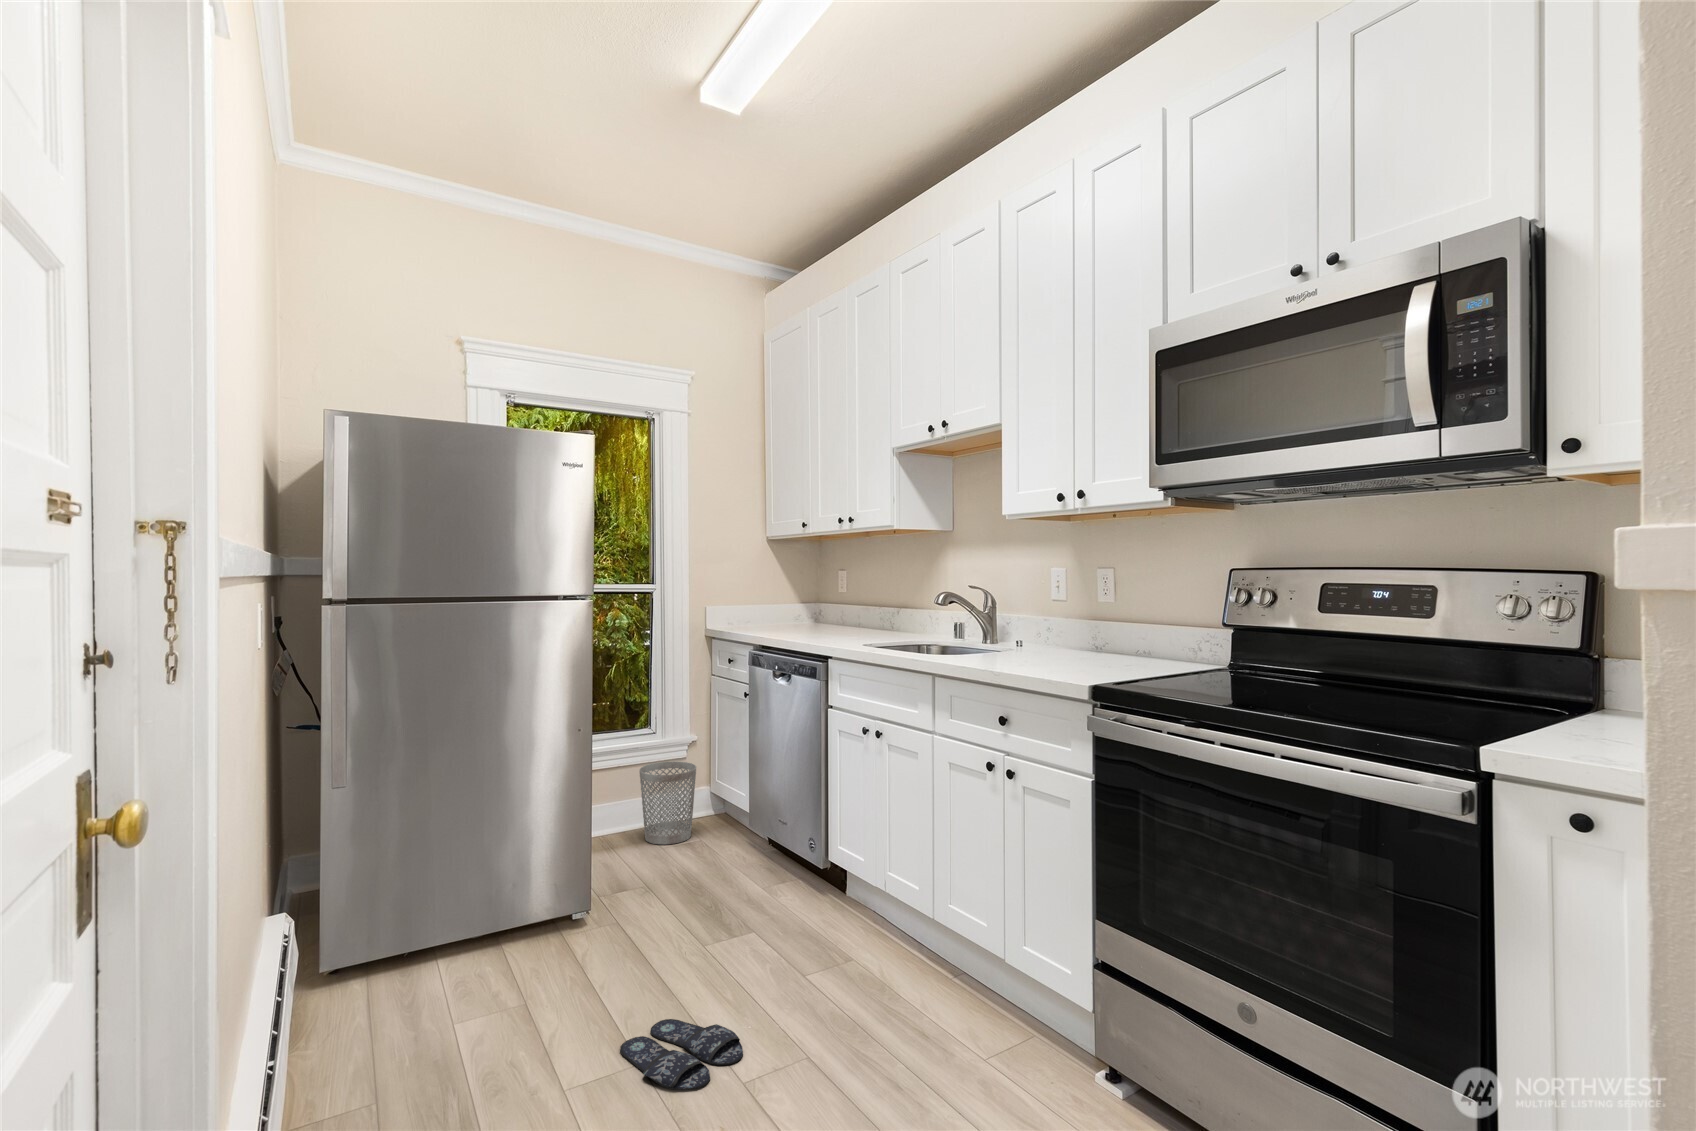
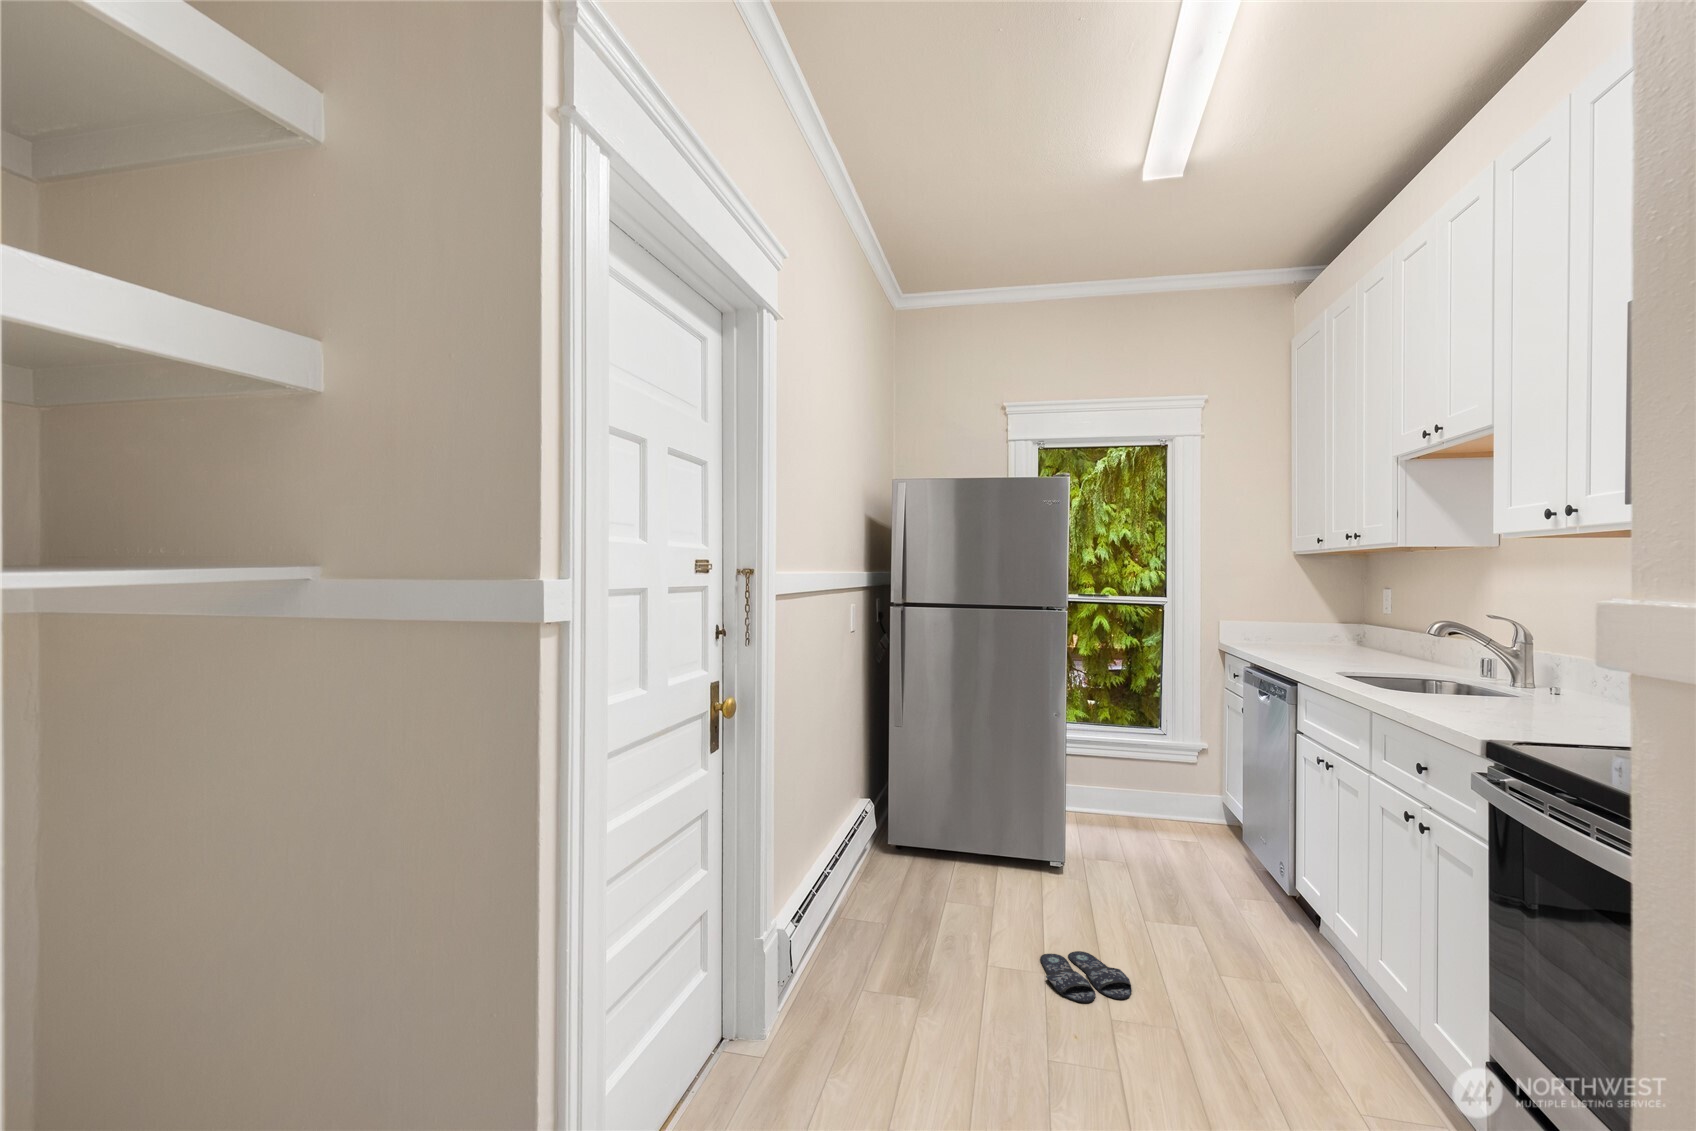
wastebasket: present [639,762,696,844] -> none [1144,758,1198,834]

